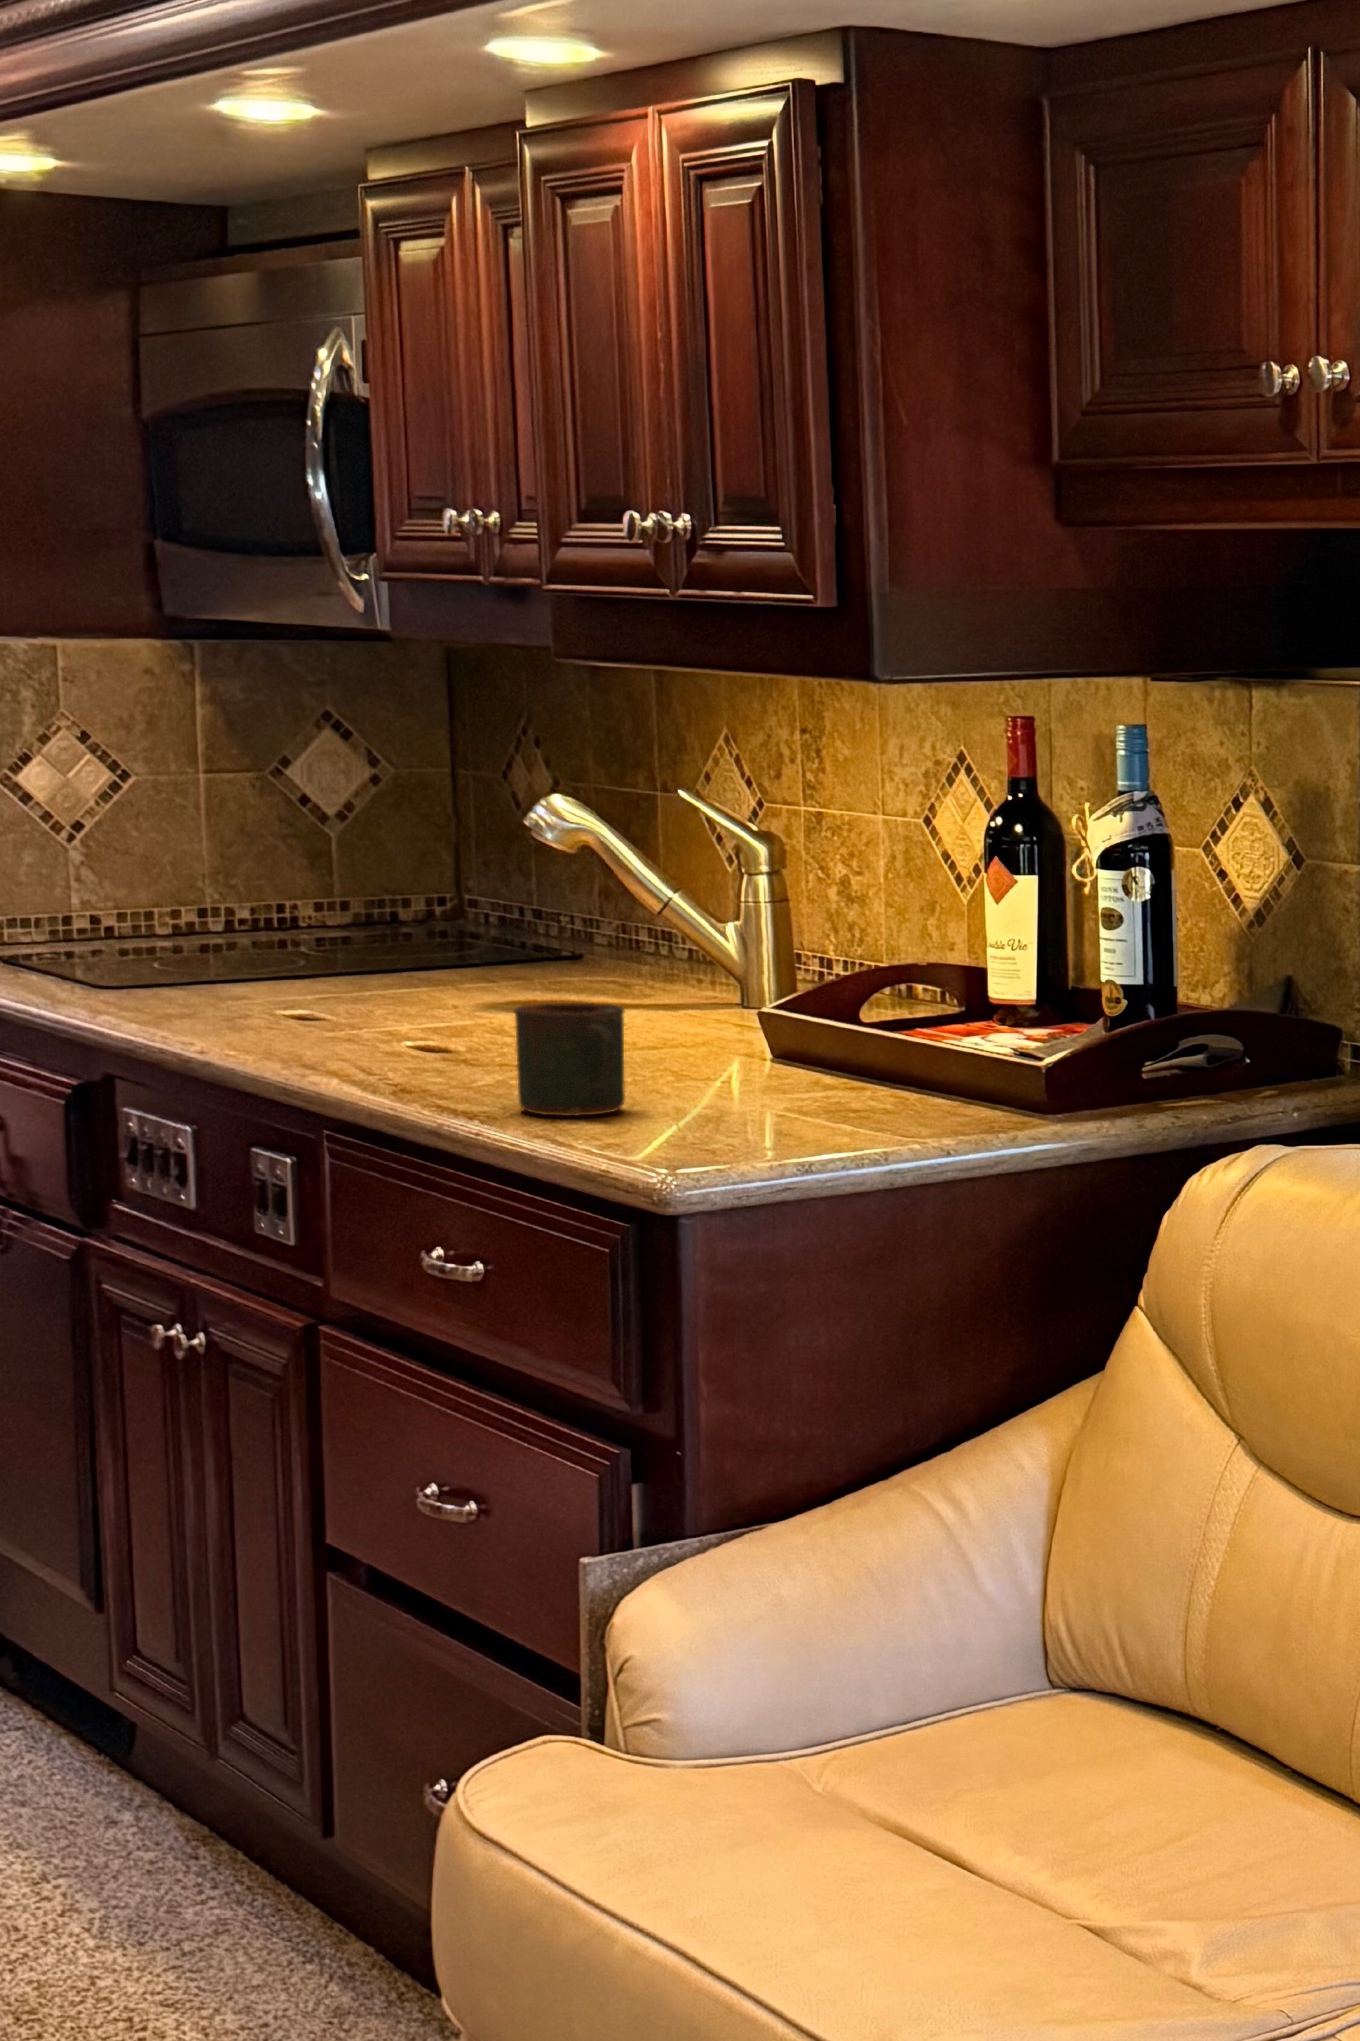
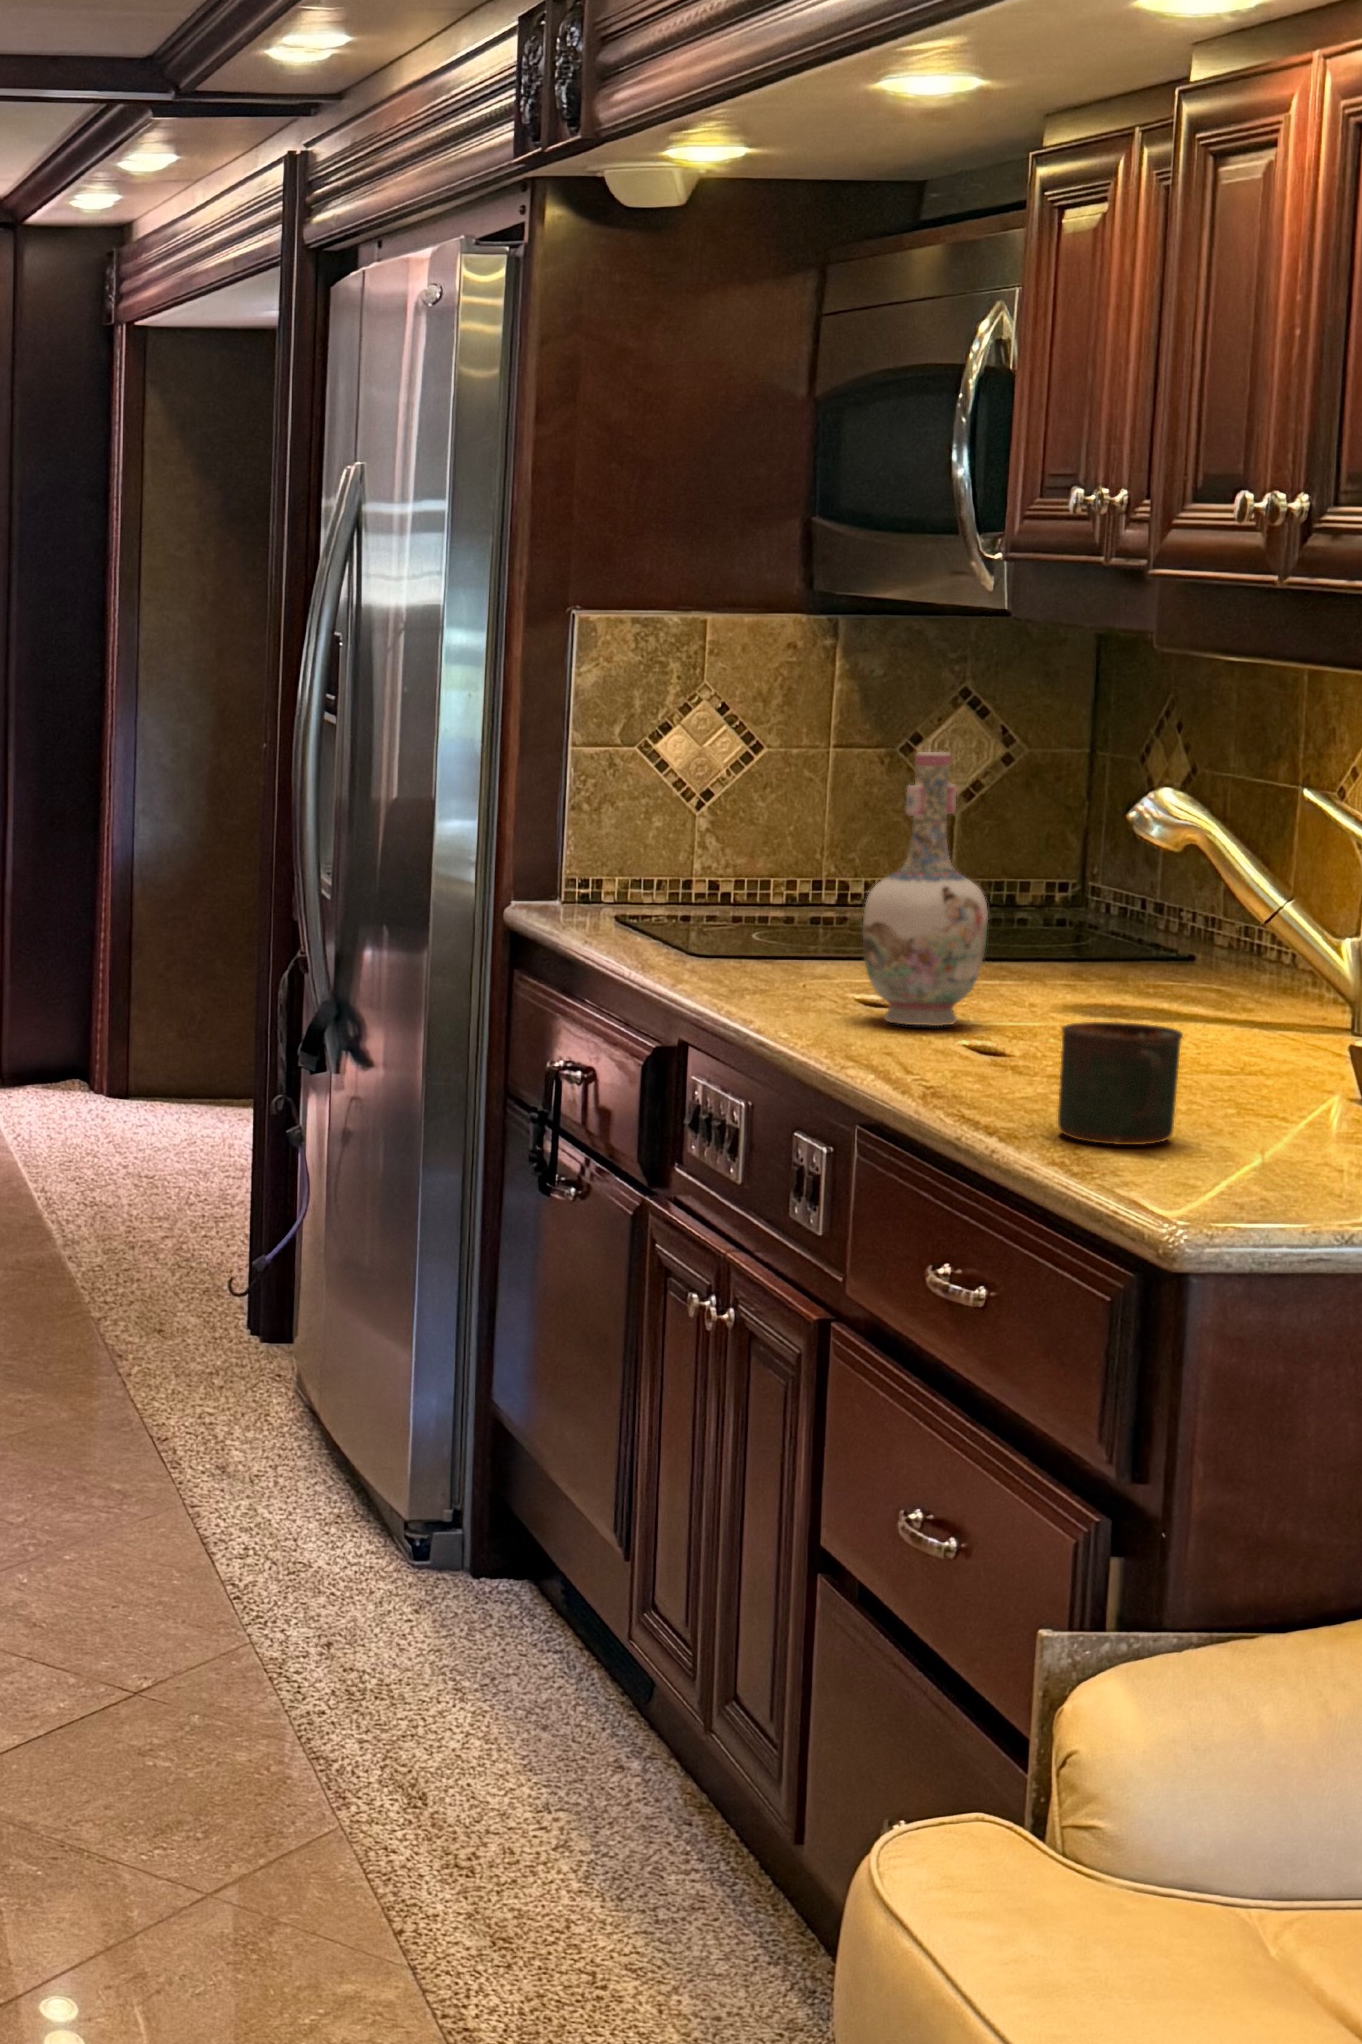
vase: none [285,763,407,1032] -> present [863,752,988,1026]

